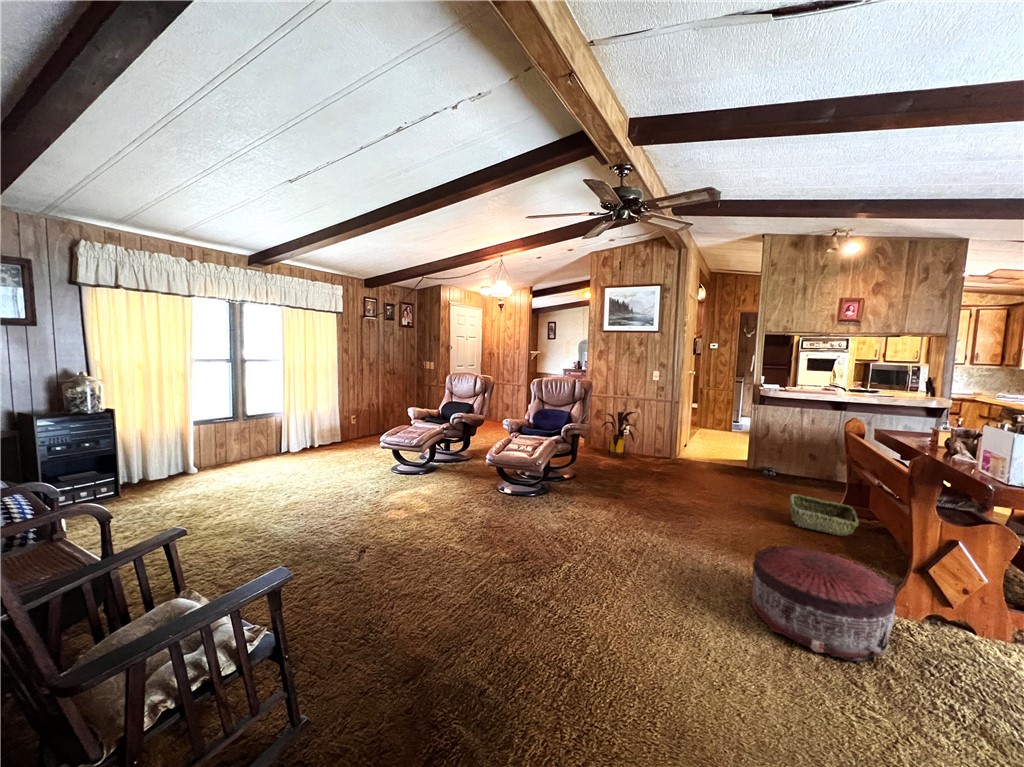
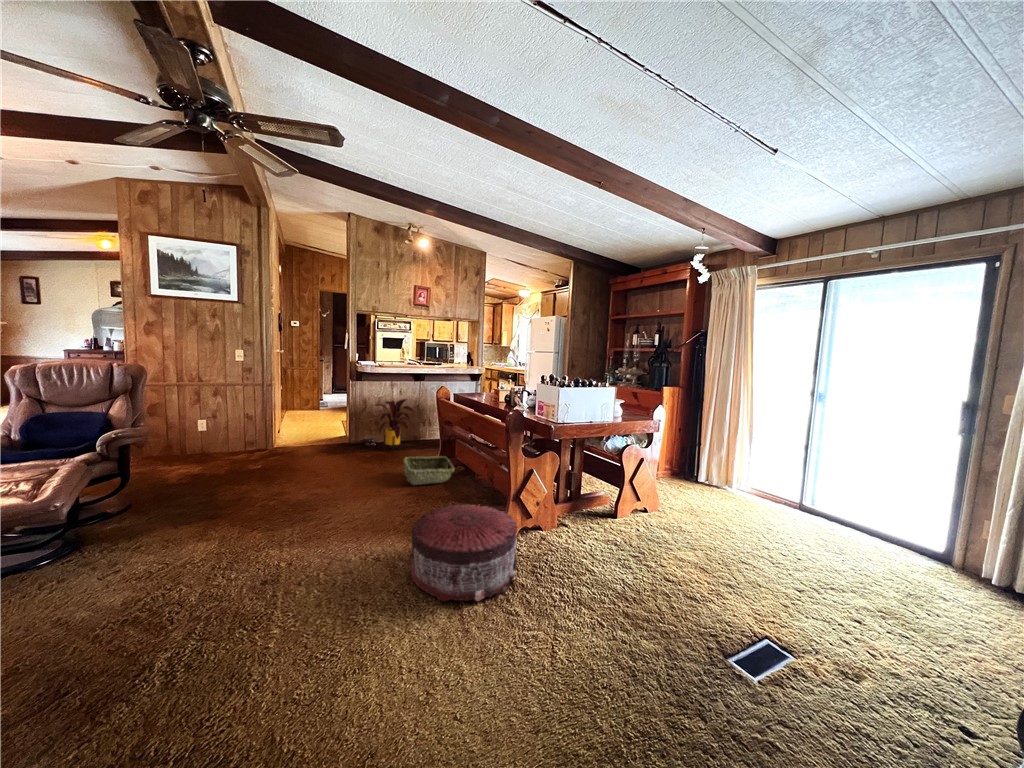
house plant: present [601,412,639,459] -> present [378,399,414,452]

